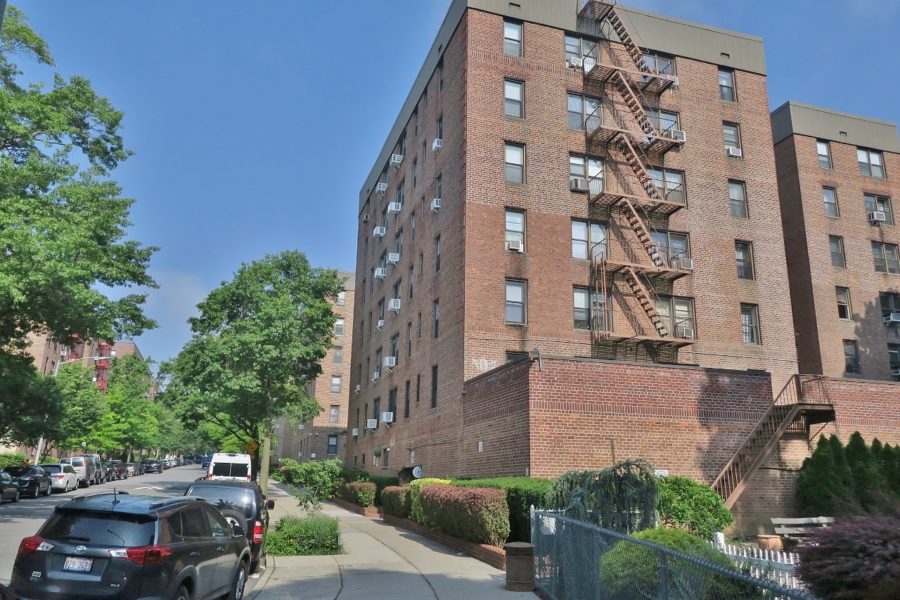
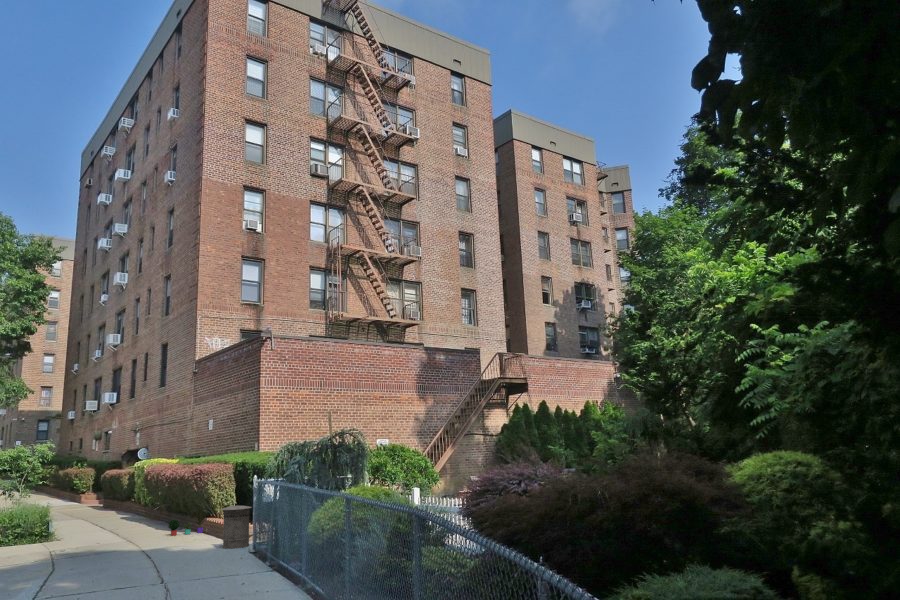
potted plant: none [446,533,483,565] -> present [169,505,205,536]

